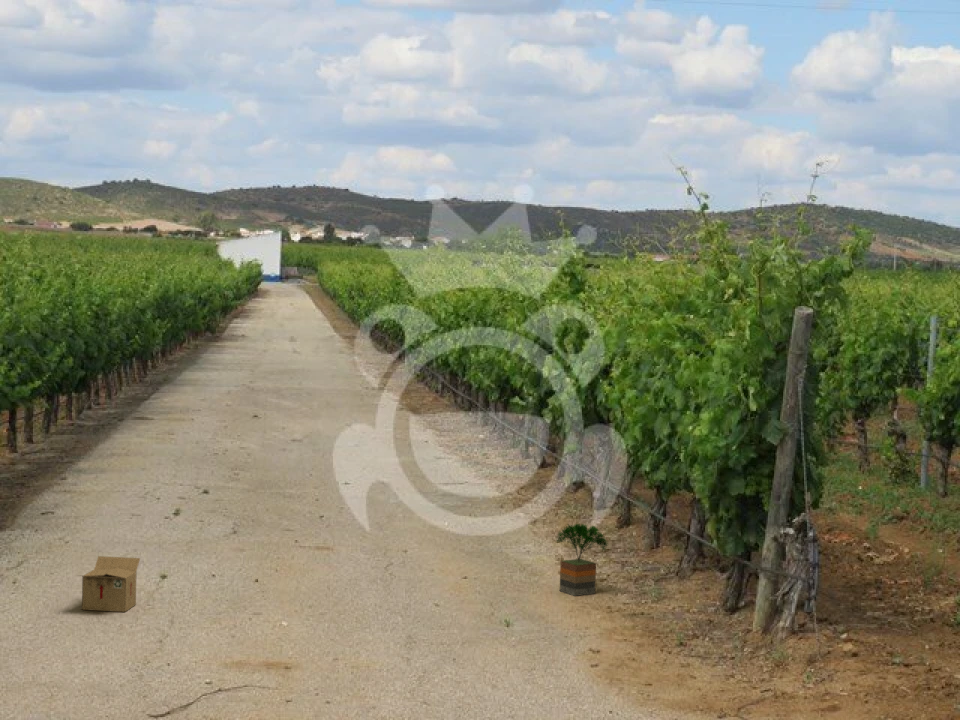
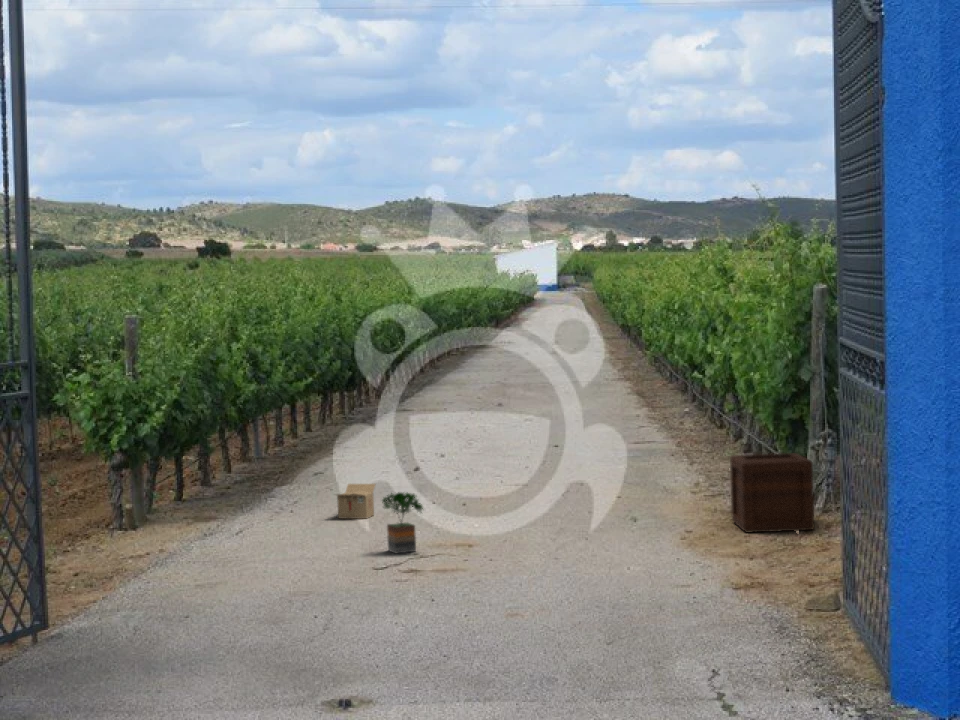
potted tree: present [557,524,608,596] -> present [382,492,423,553]
wooden crate: none [666,547,801,667] -> present [730,453,814,533]

